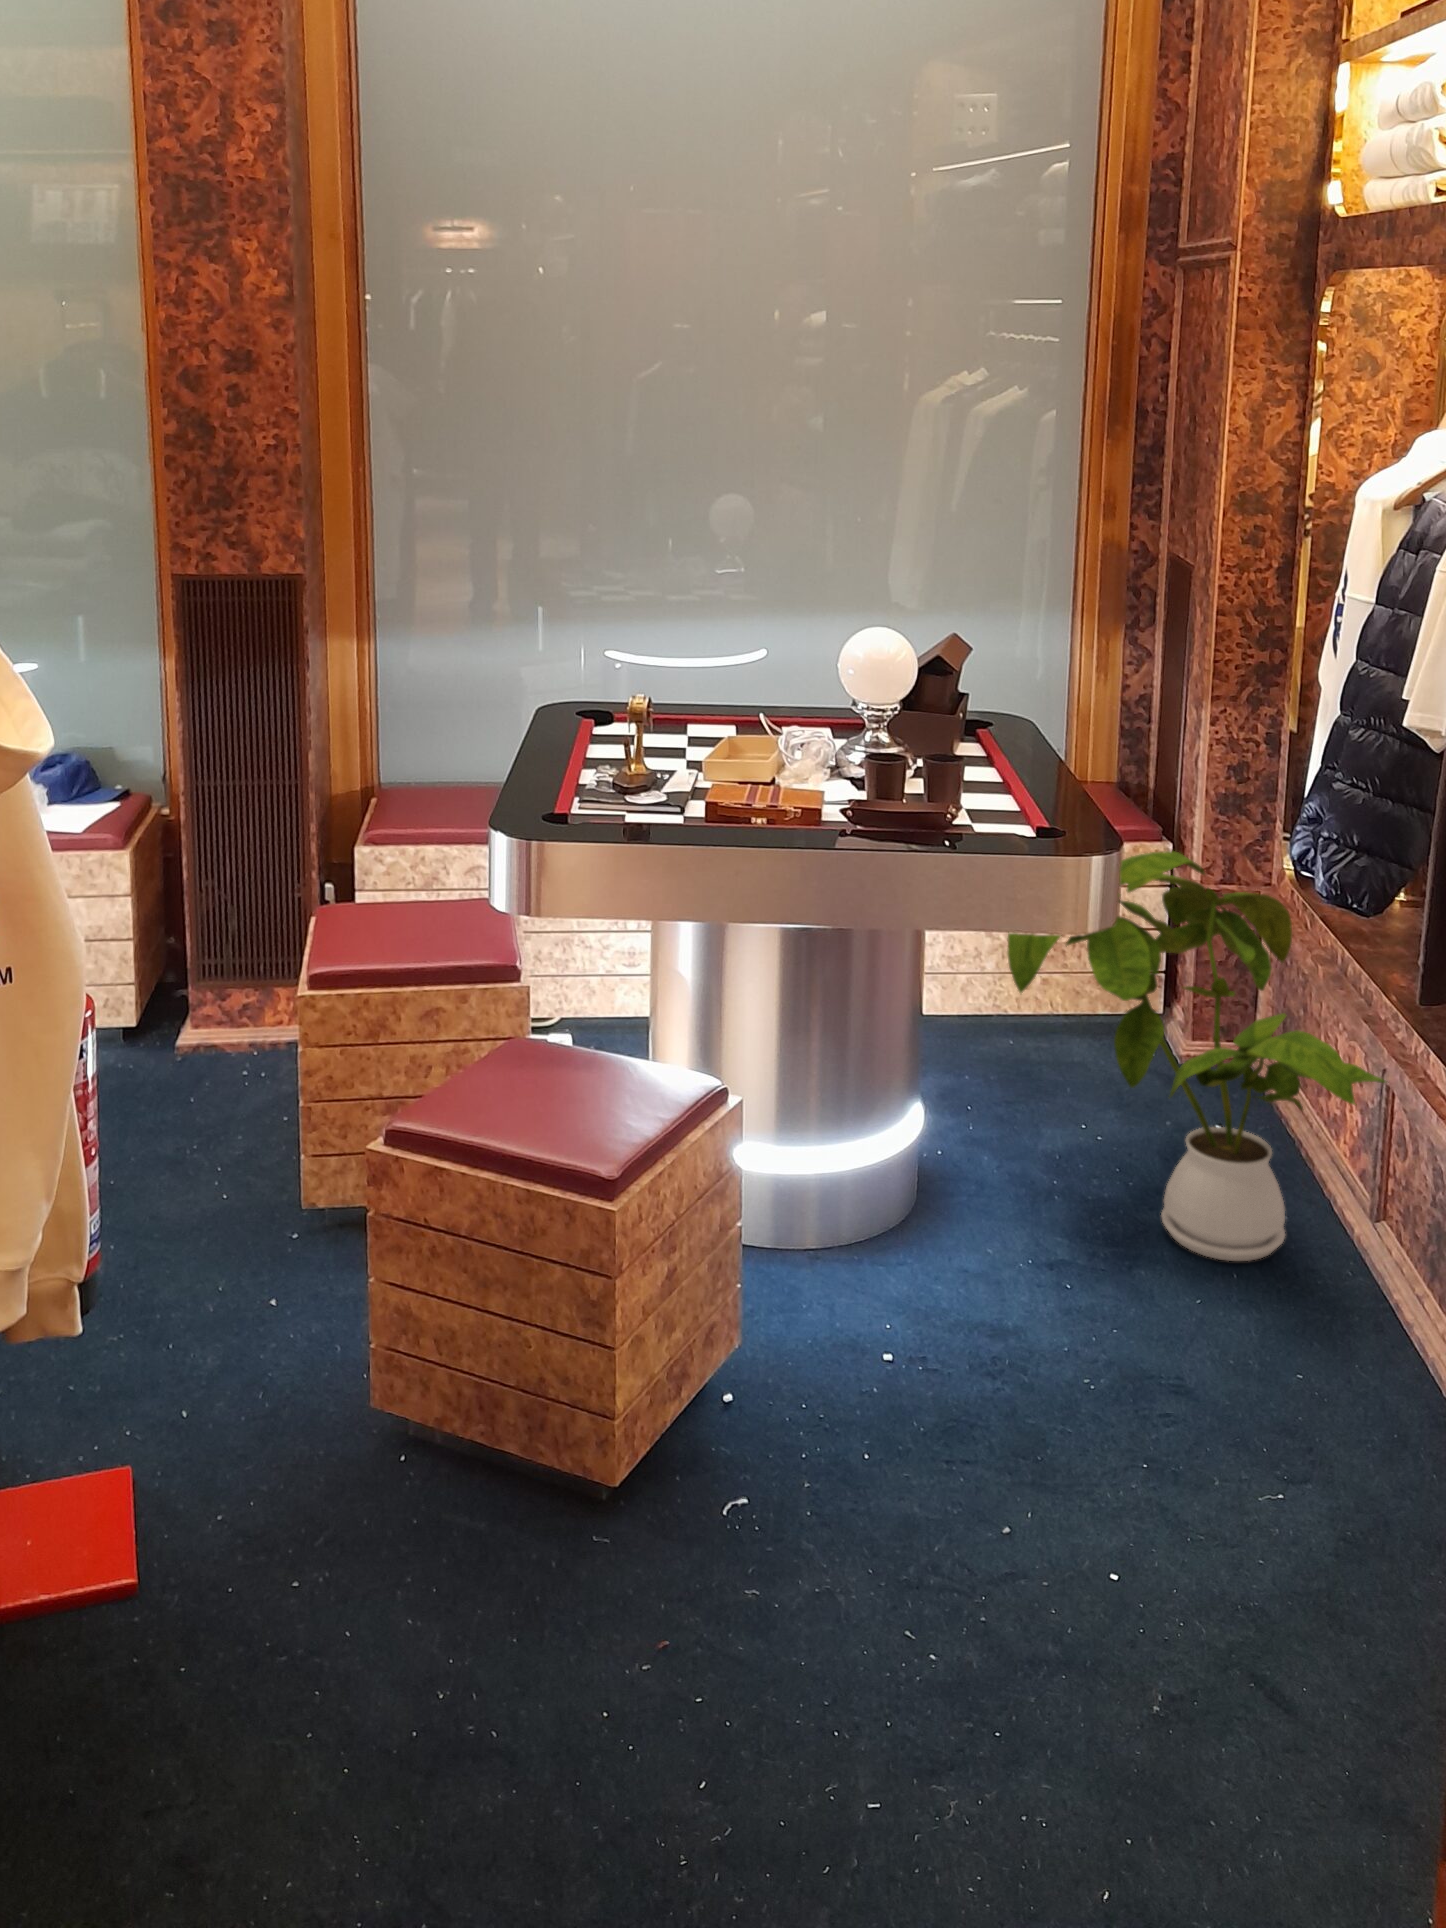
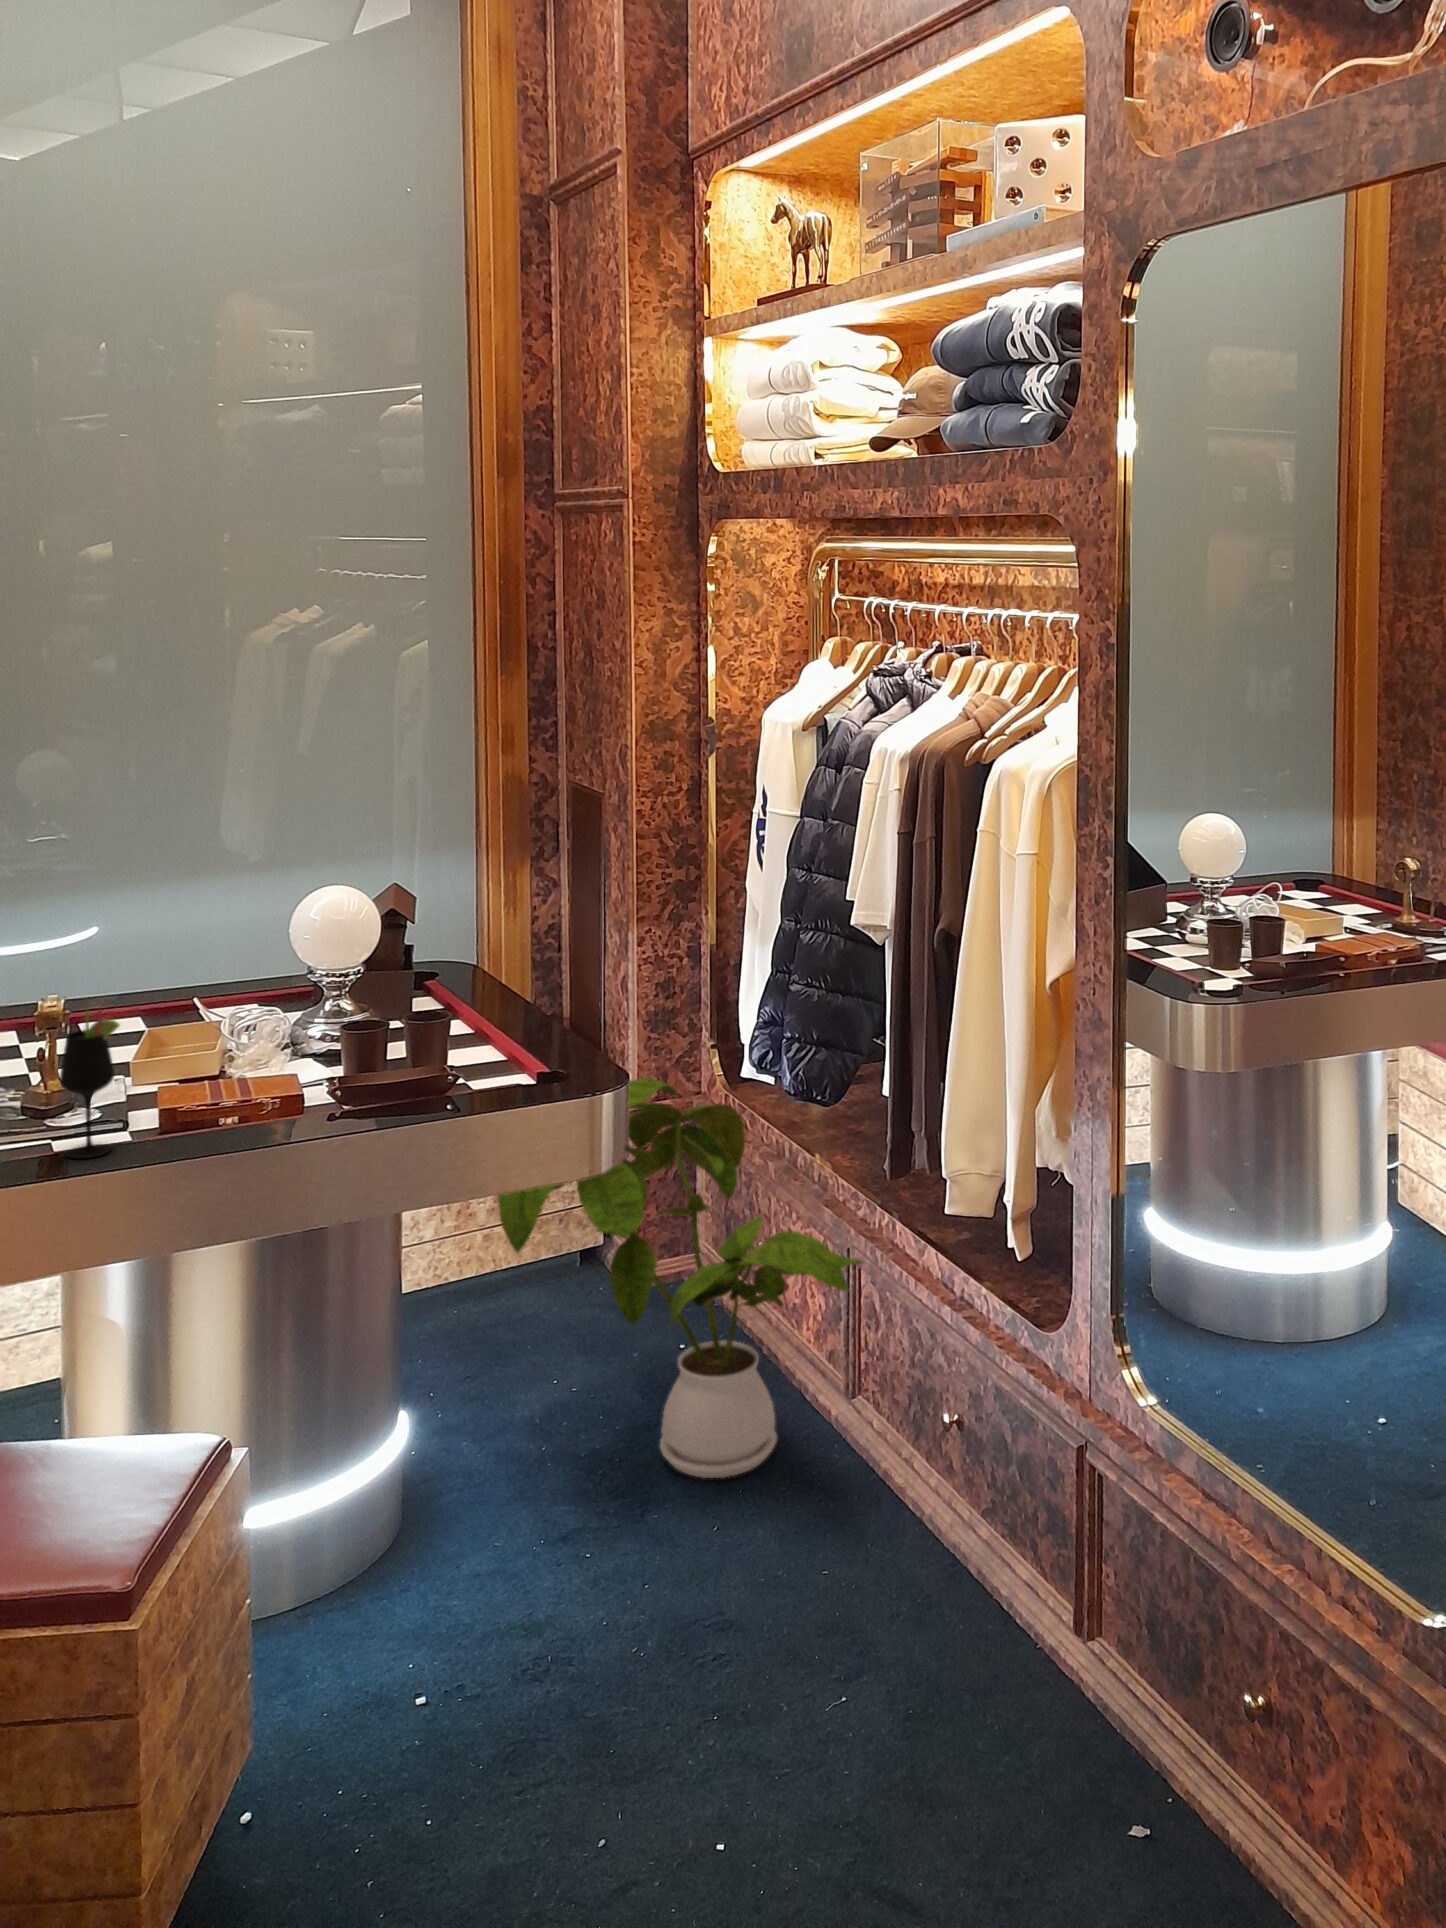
wine glass: none [624,705,671,830] -> present [60,1009,120,1158]

